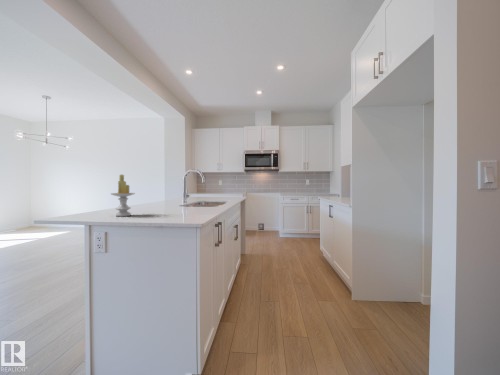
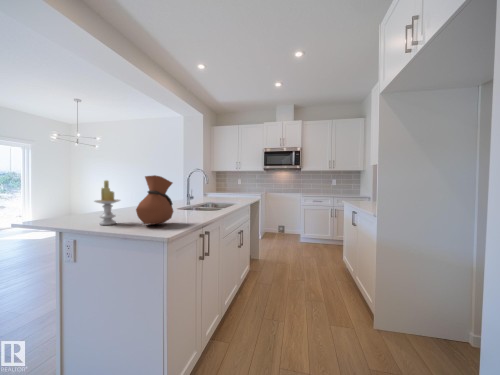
vase: none [154,169,186,215] -> present [136,175,173,225]

